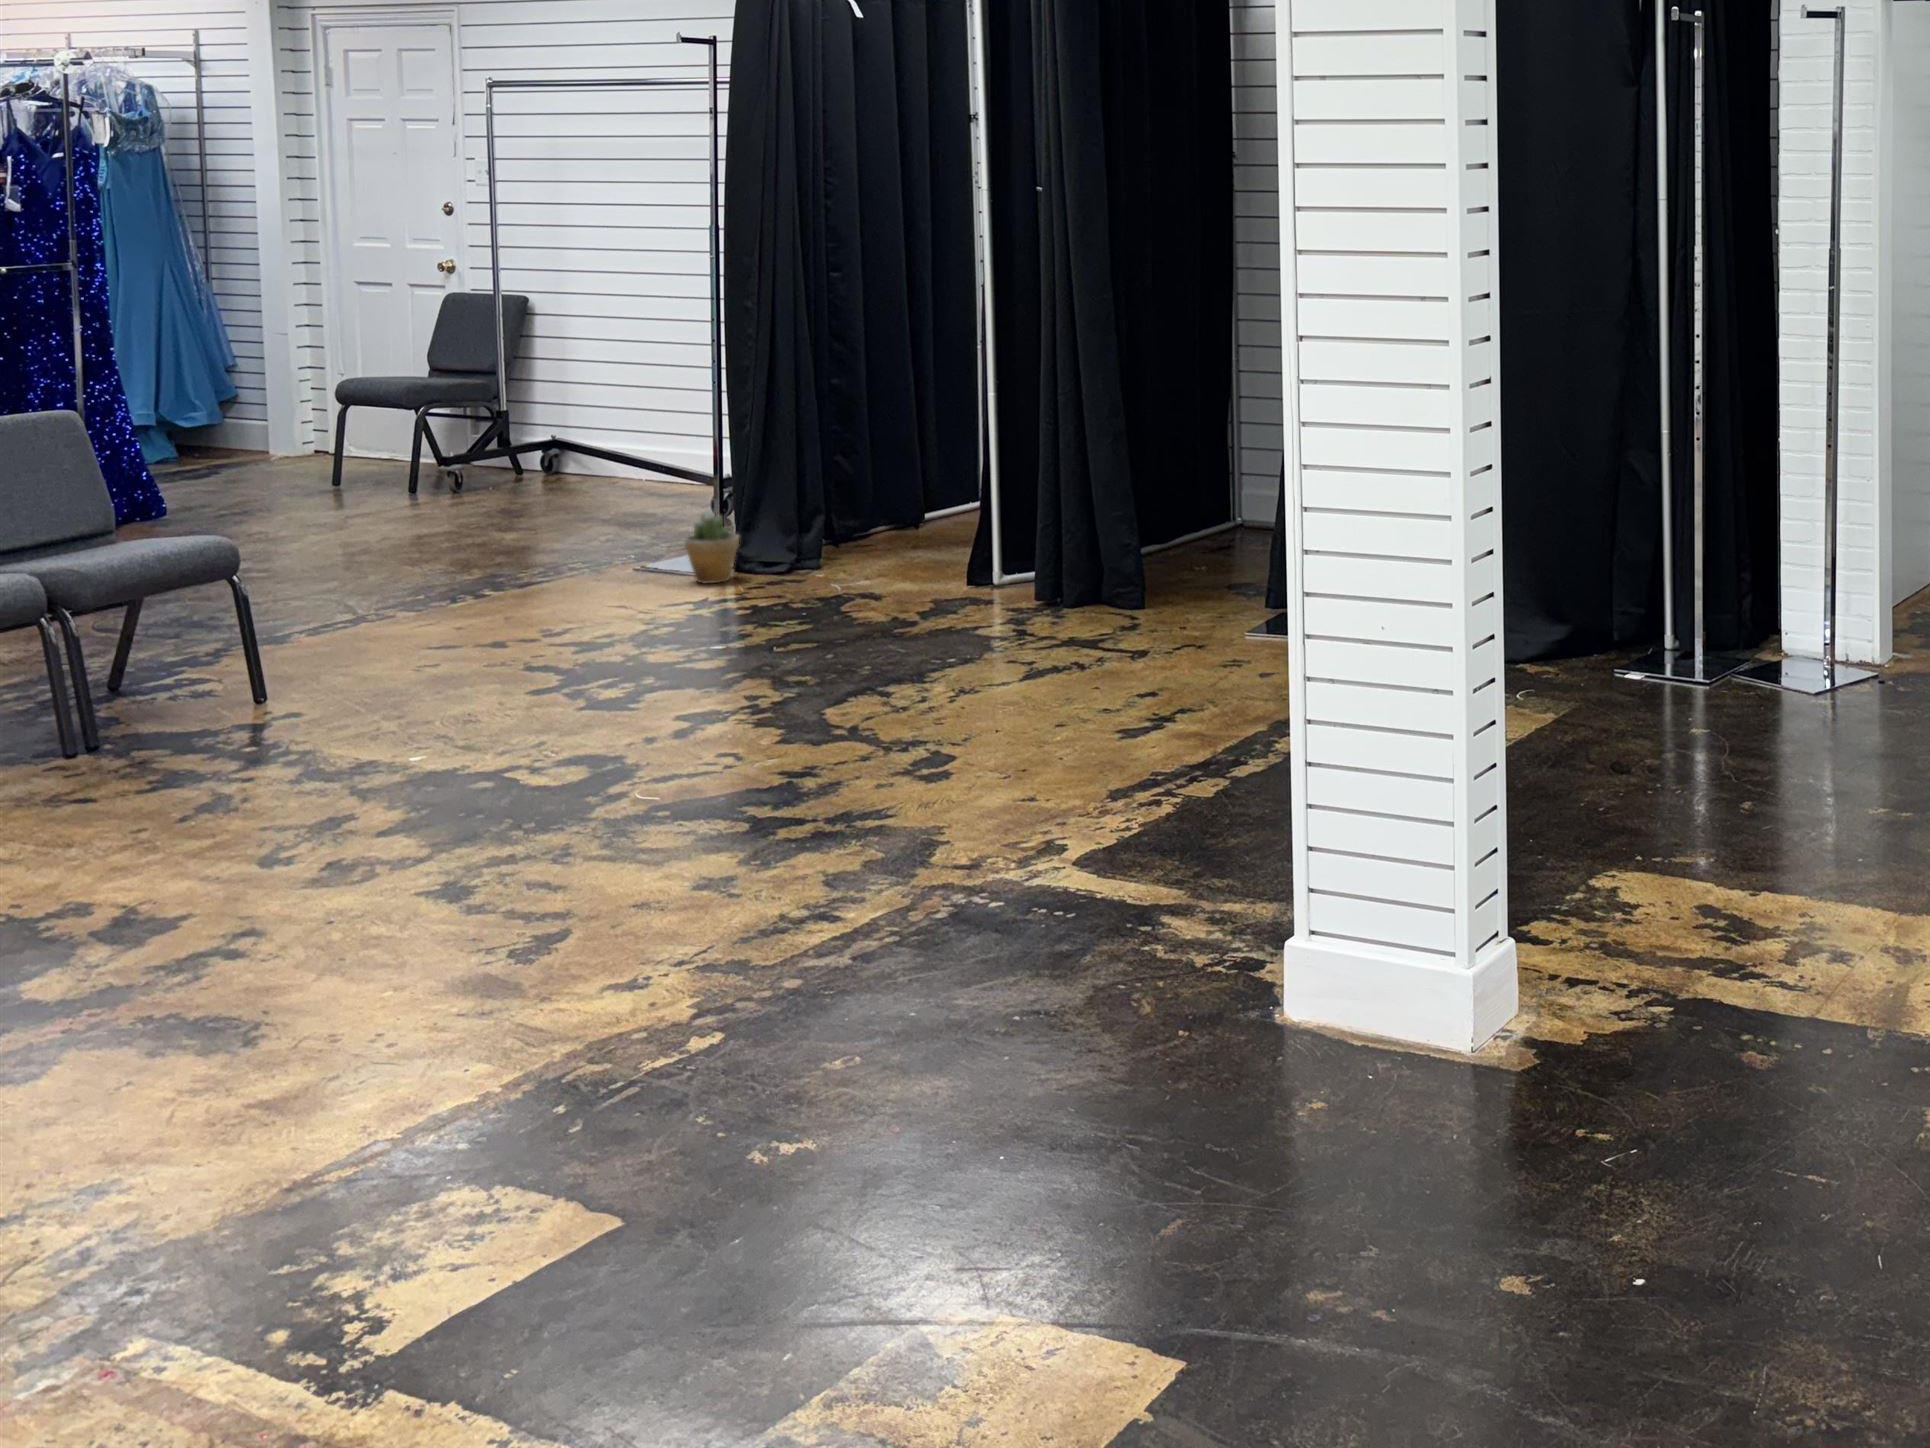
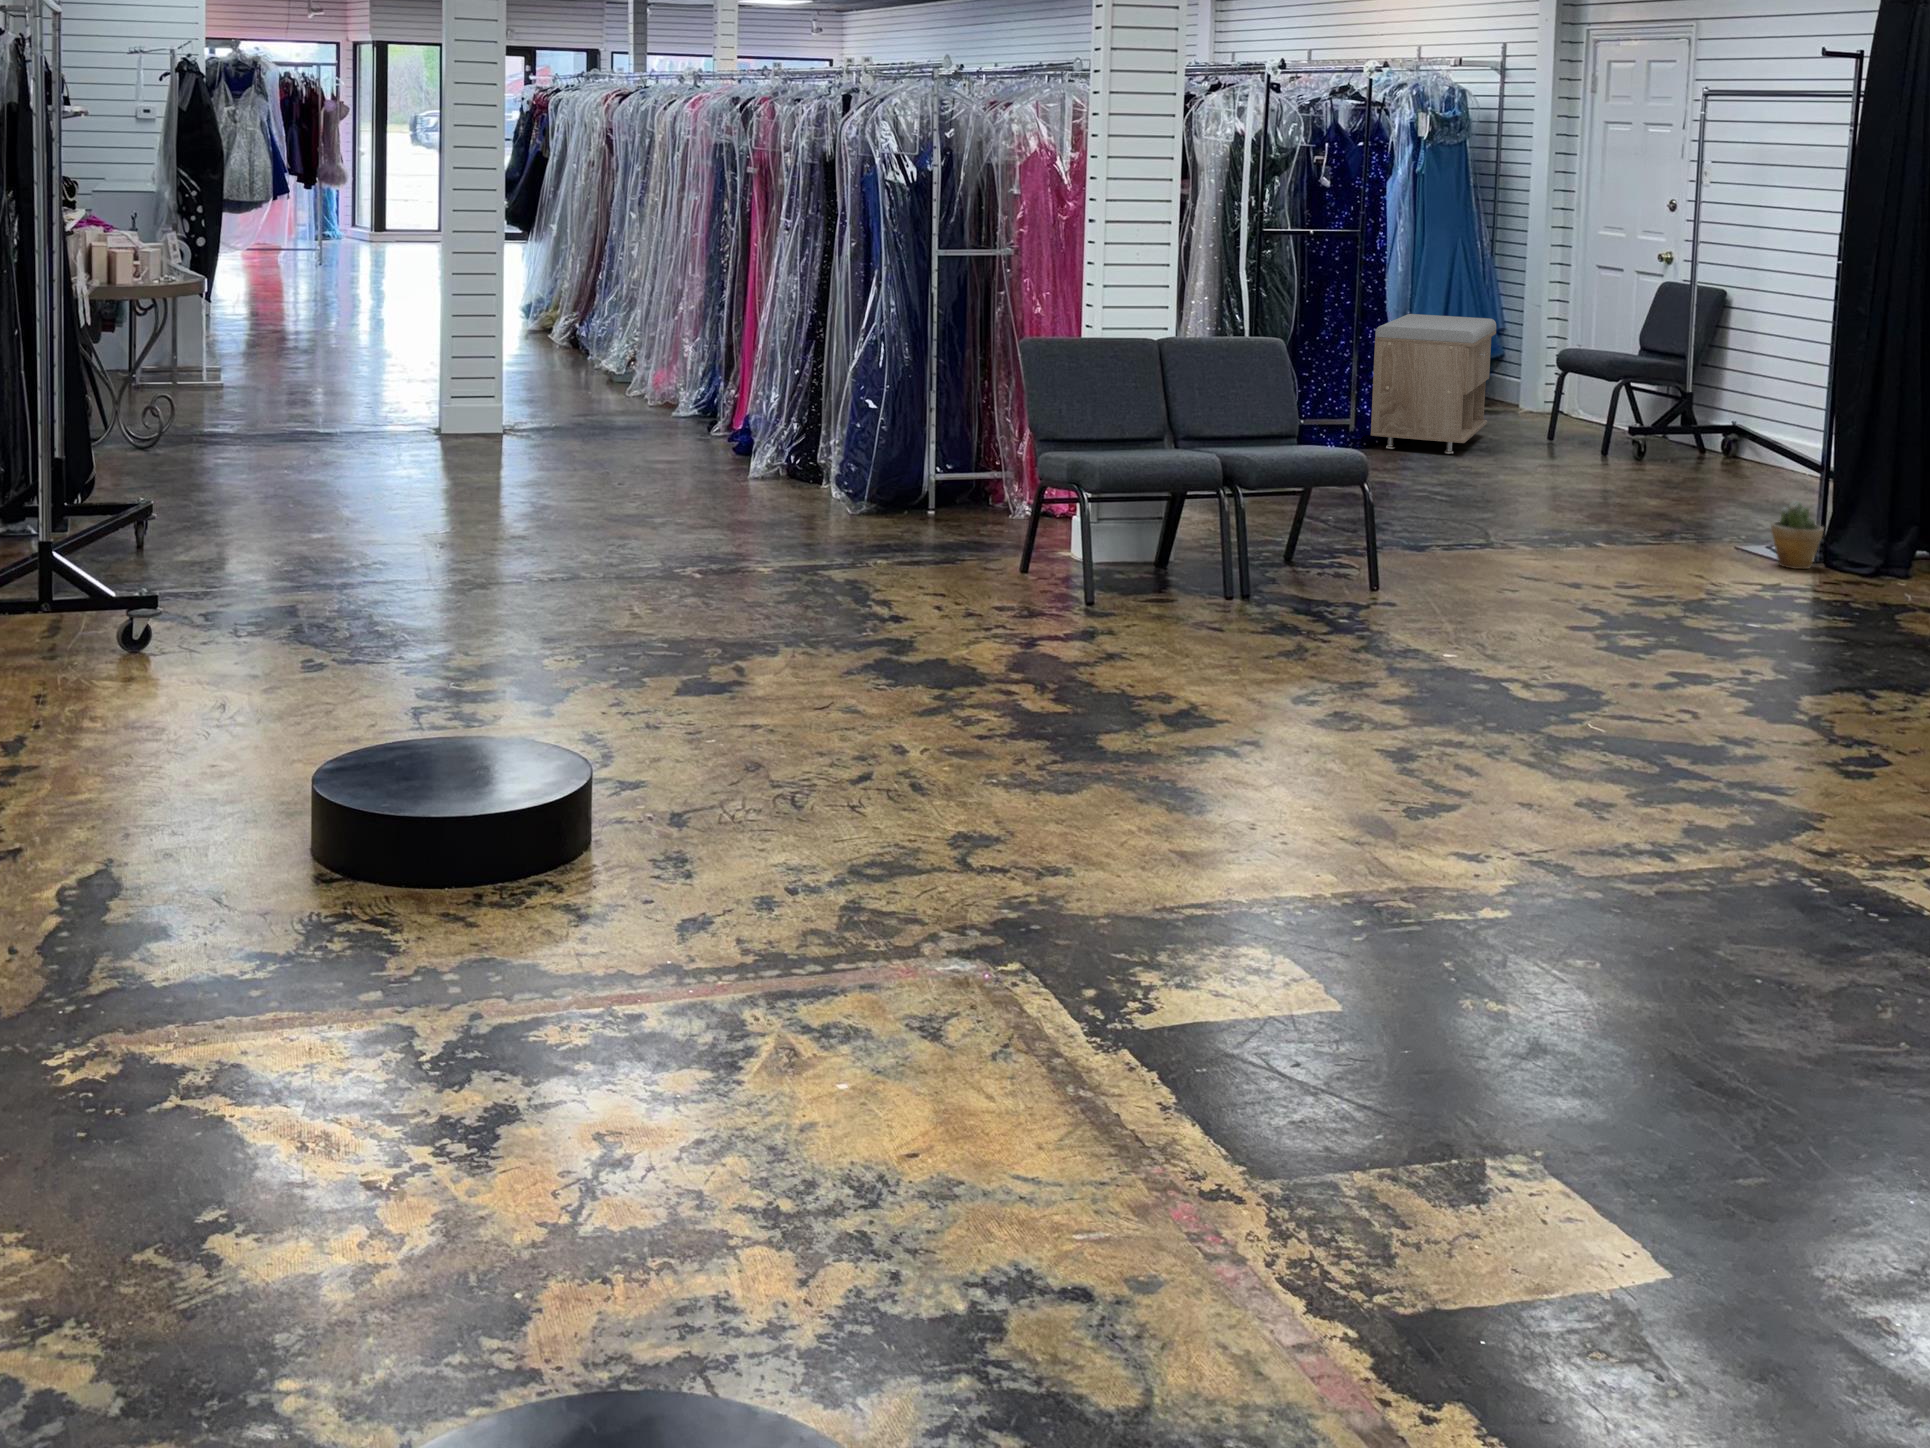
storage bench: none [109,356,259,533] -> present [1371,314,1496,454]

